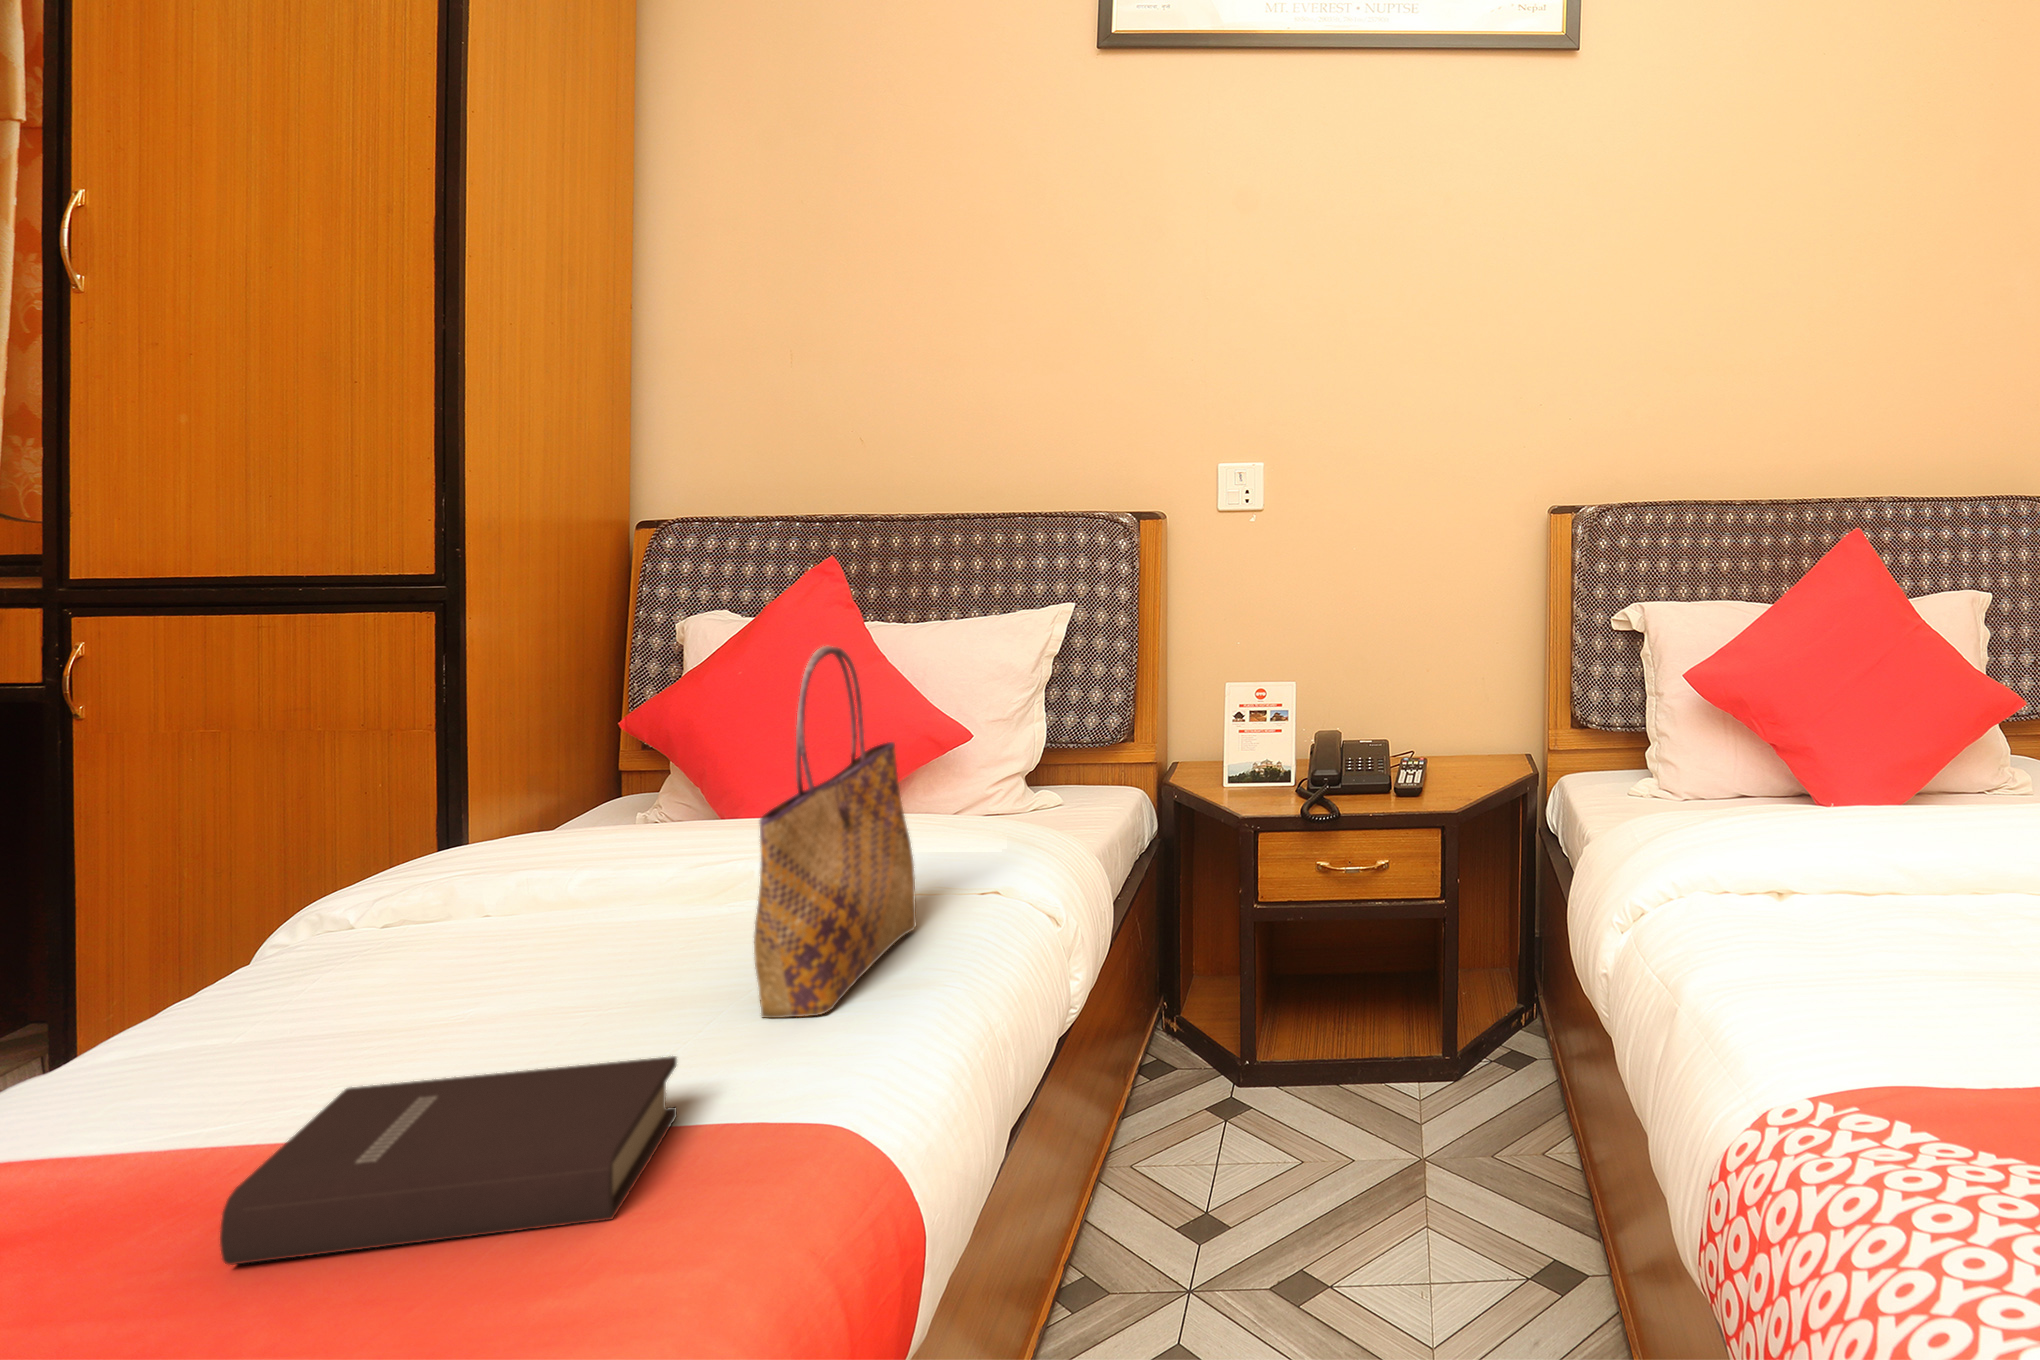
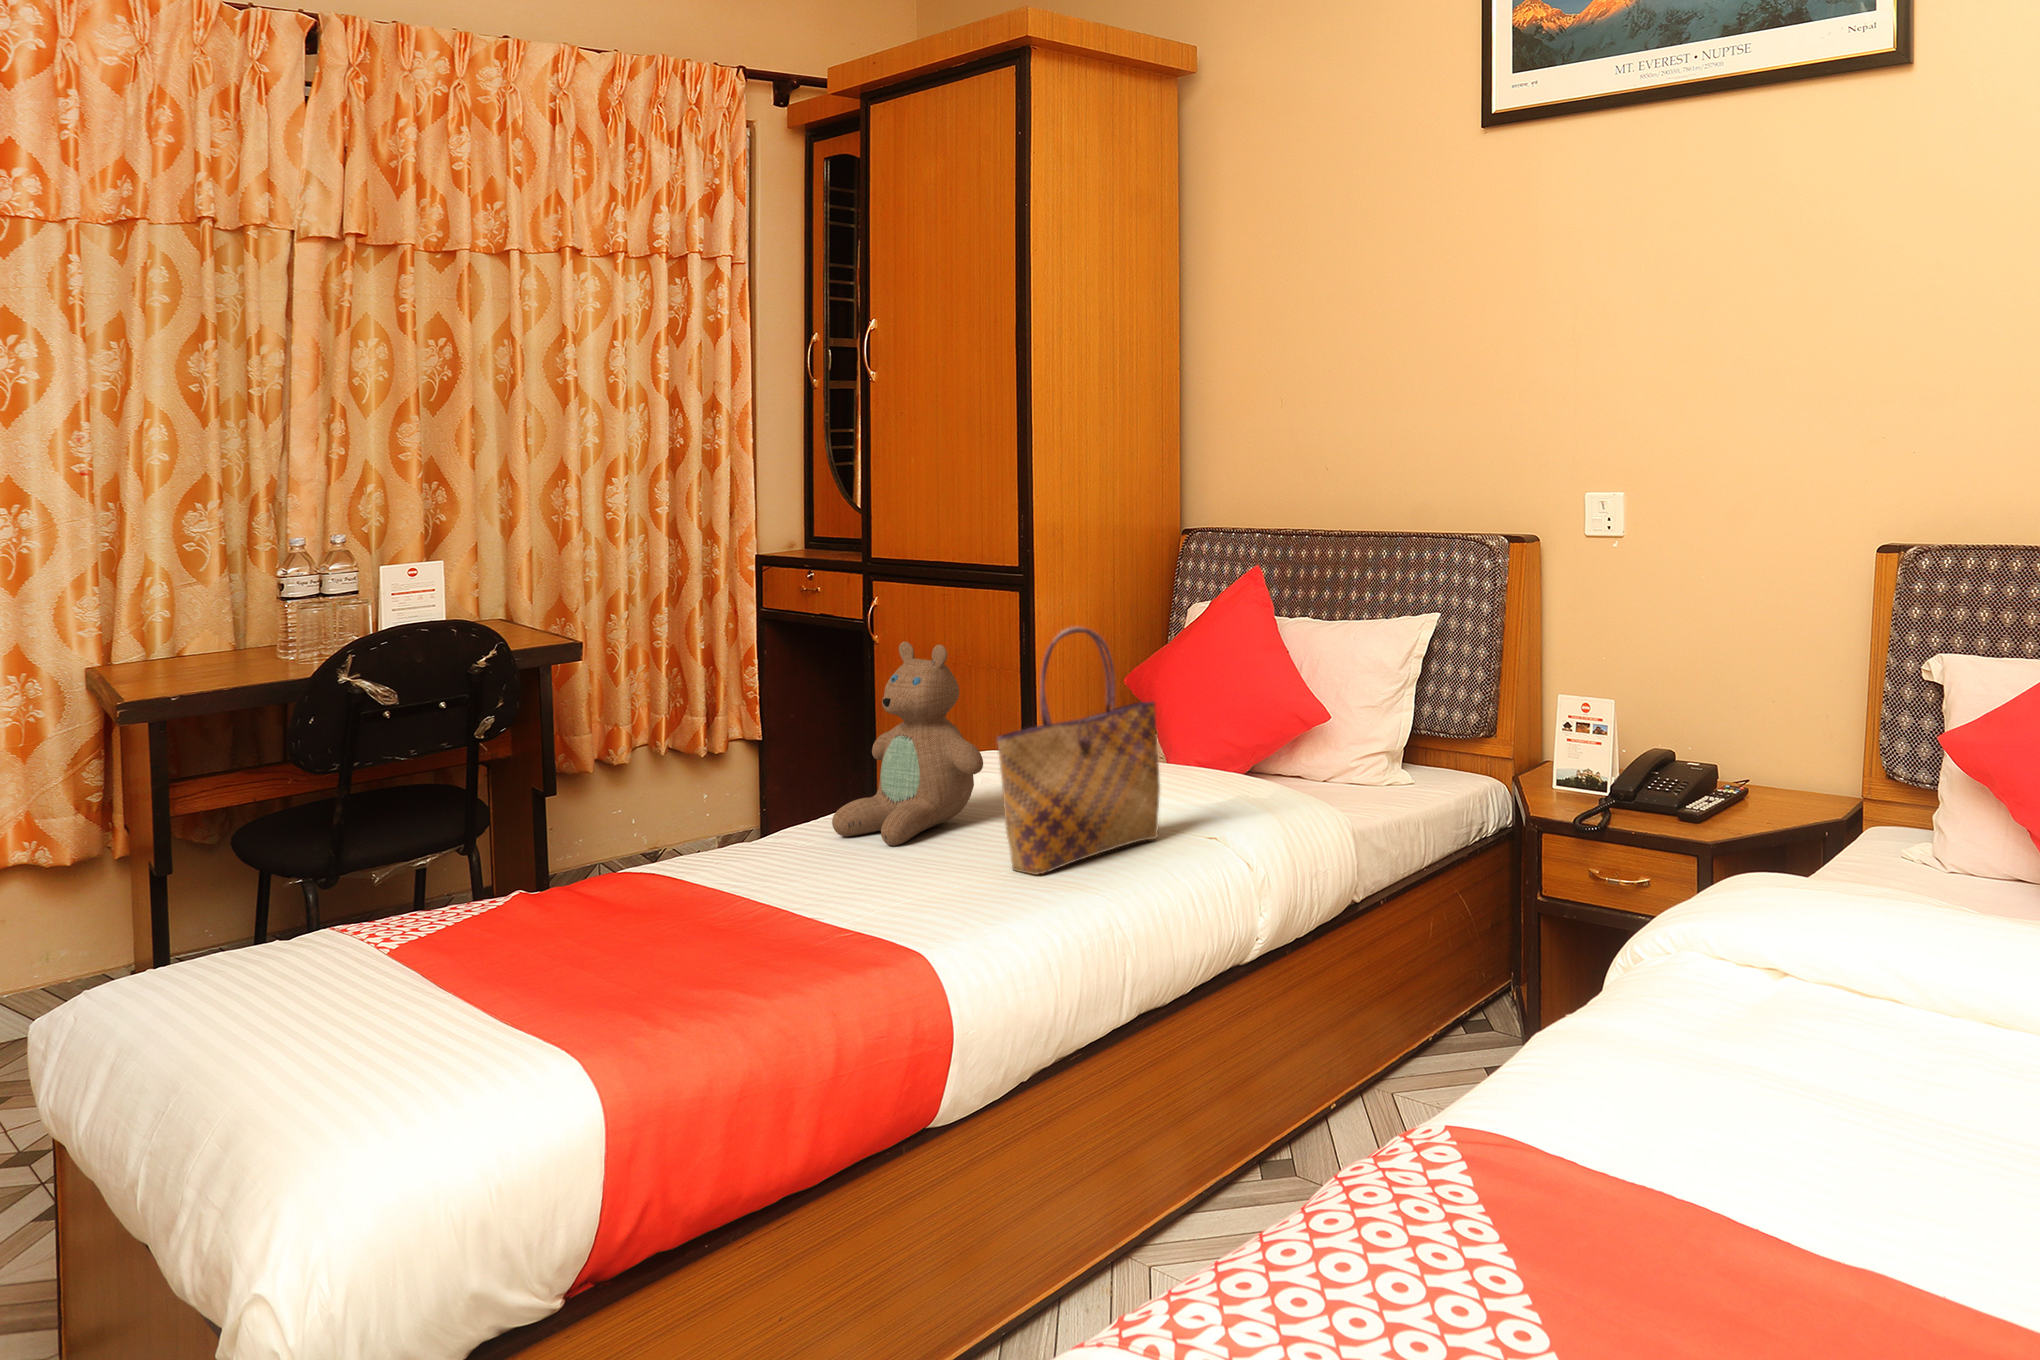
teddy bear: none [316,698,605,1038] -> present [832,641,983,846]
book: present [220,1056,677,1265] -> none [675,851,904,945]

